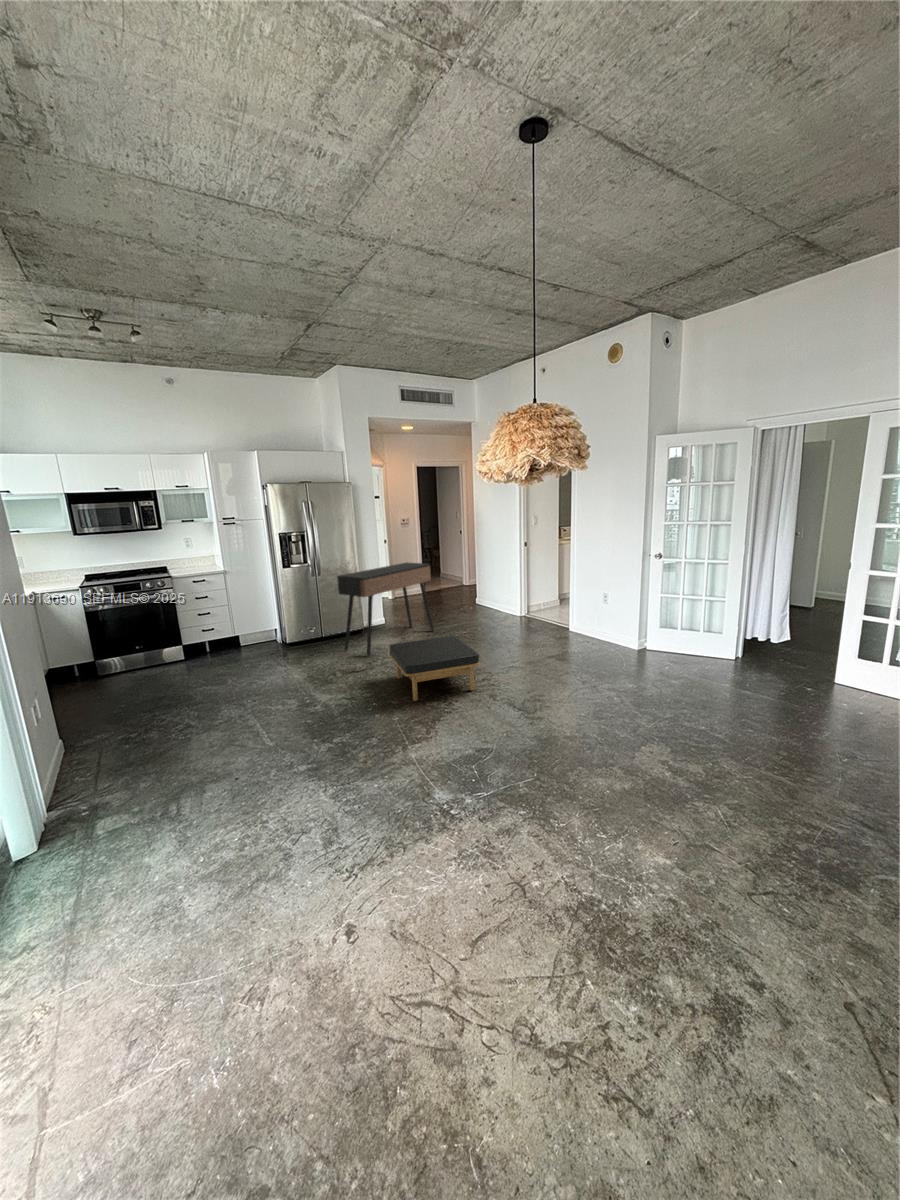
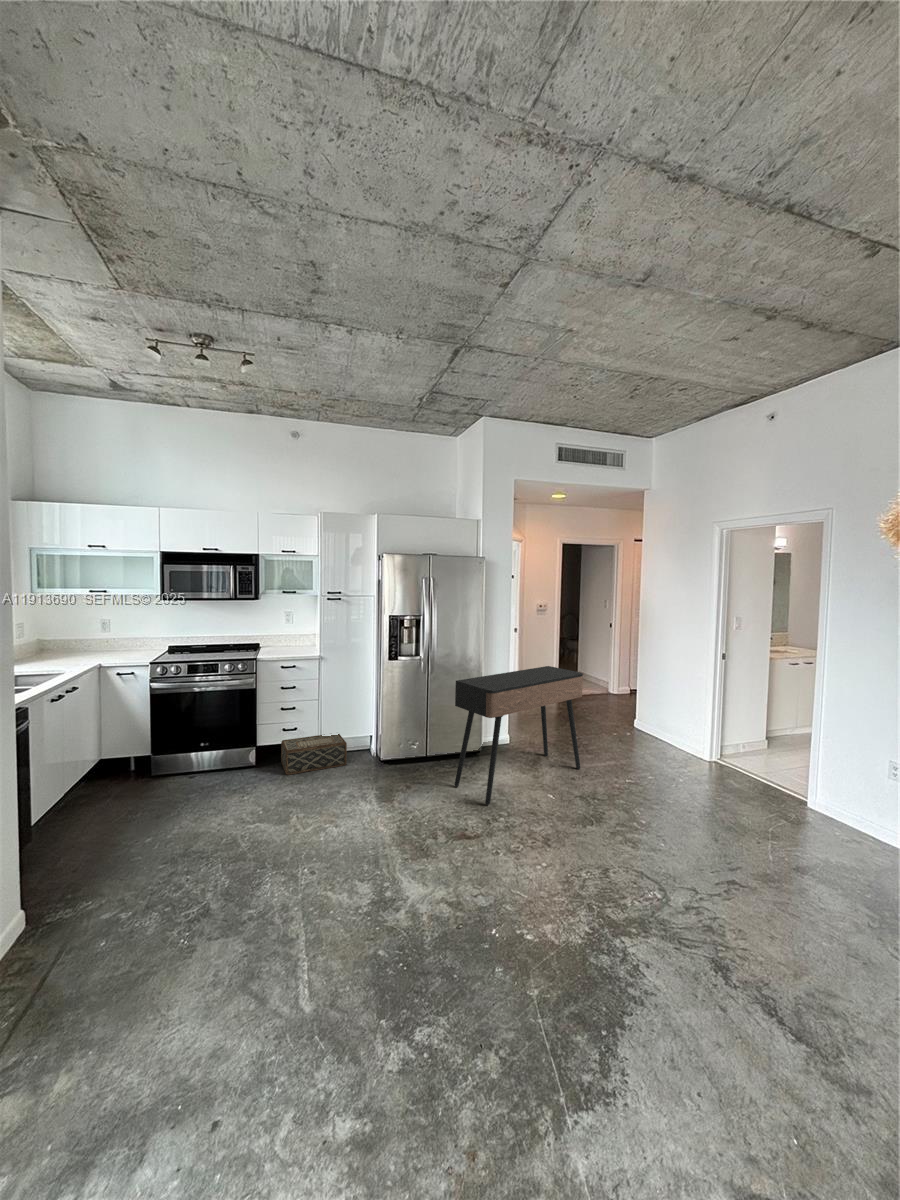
woven basket: none [203,630,259,662] -> present [281,734,347,775]
ottoman: present [390,636,479,701] -> none [524,809,694,949]

